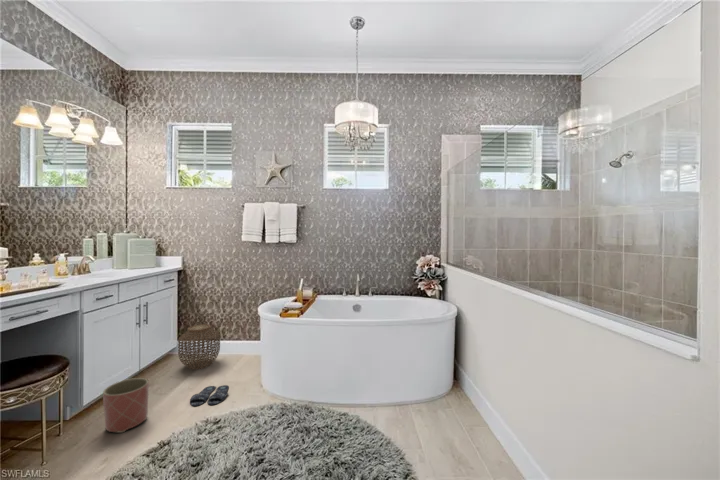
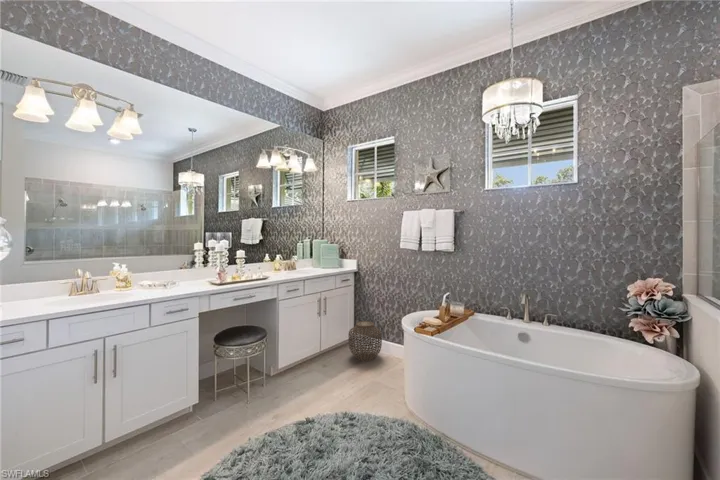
planter: present [103,378,149,433] -> none [285,357,314,399]
slippers: present [190,385,229,406] -> none [343,380,378,400]

